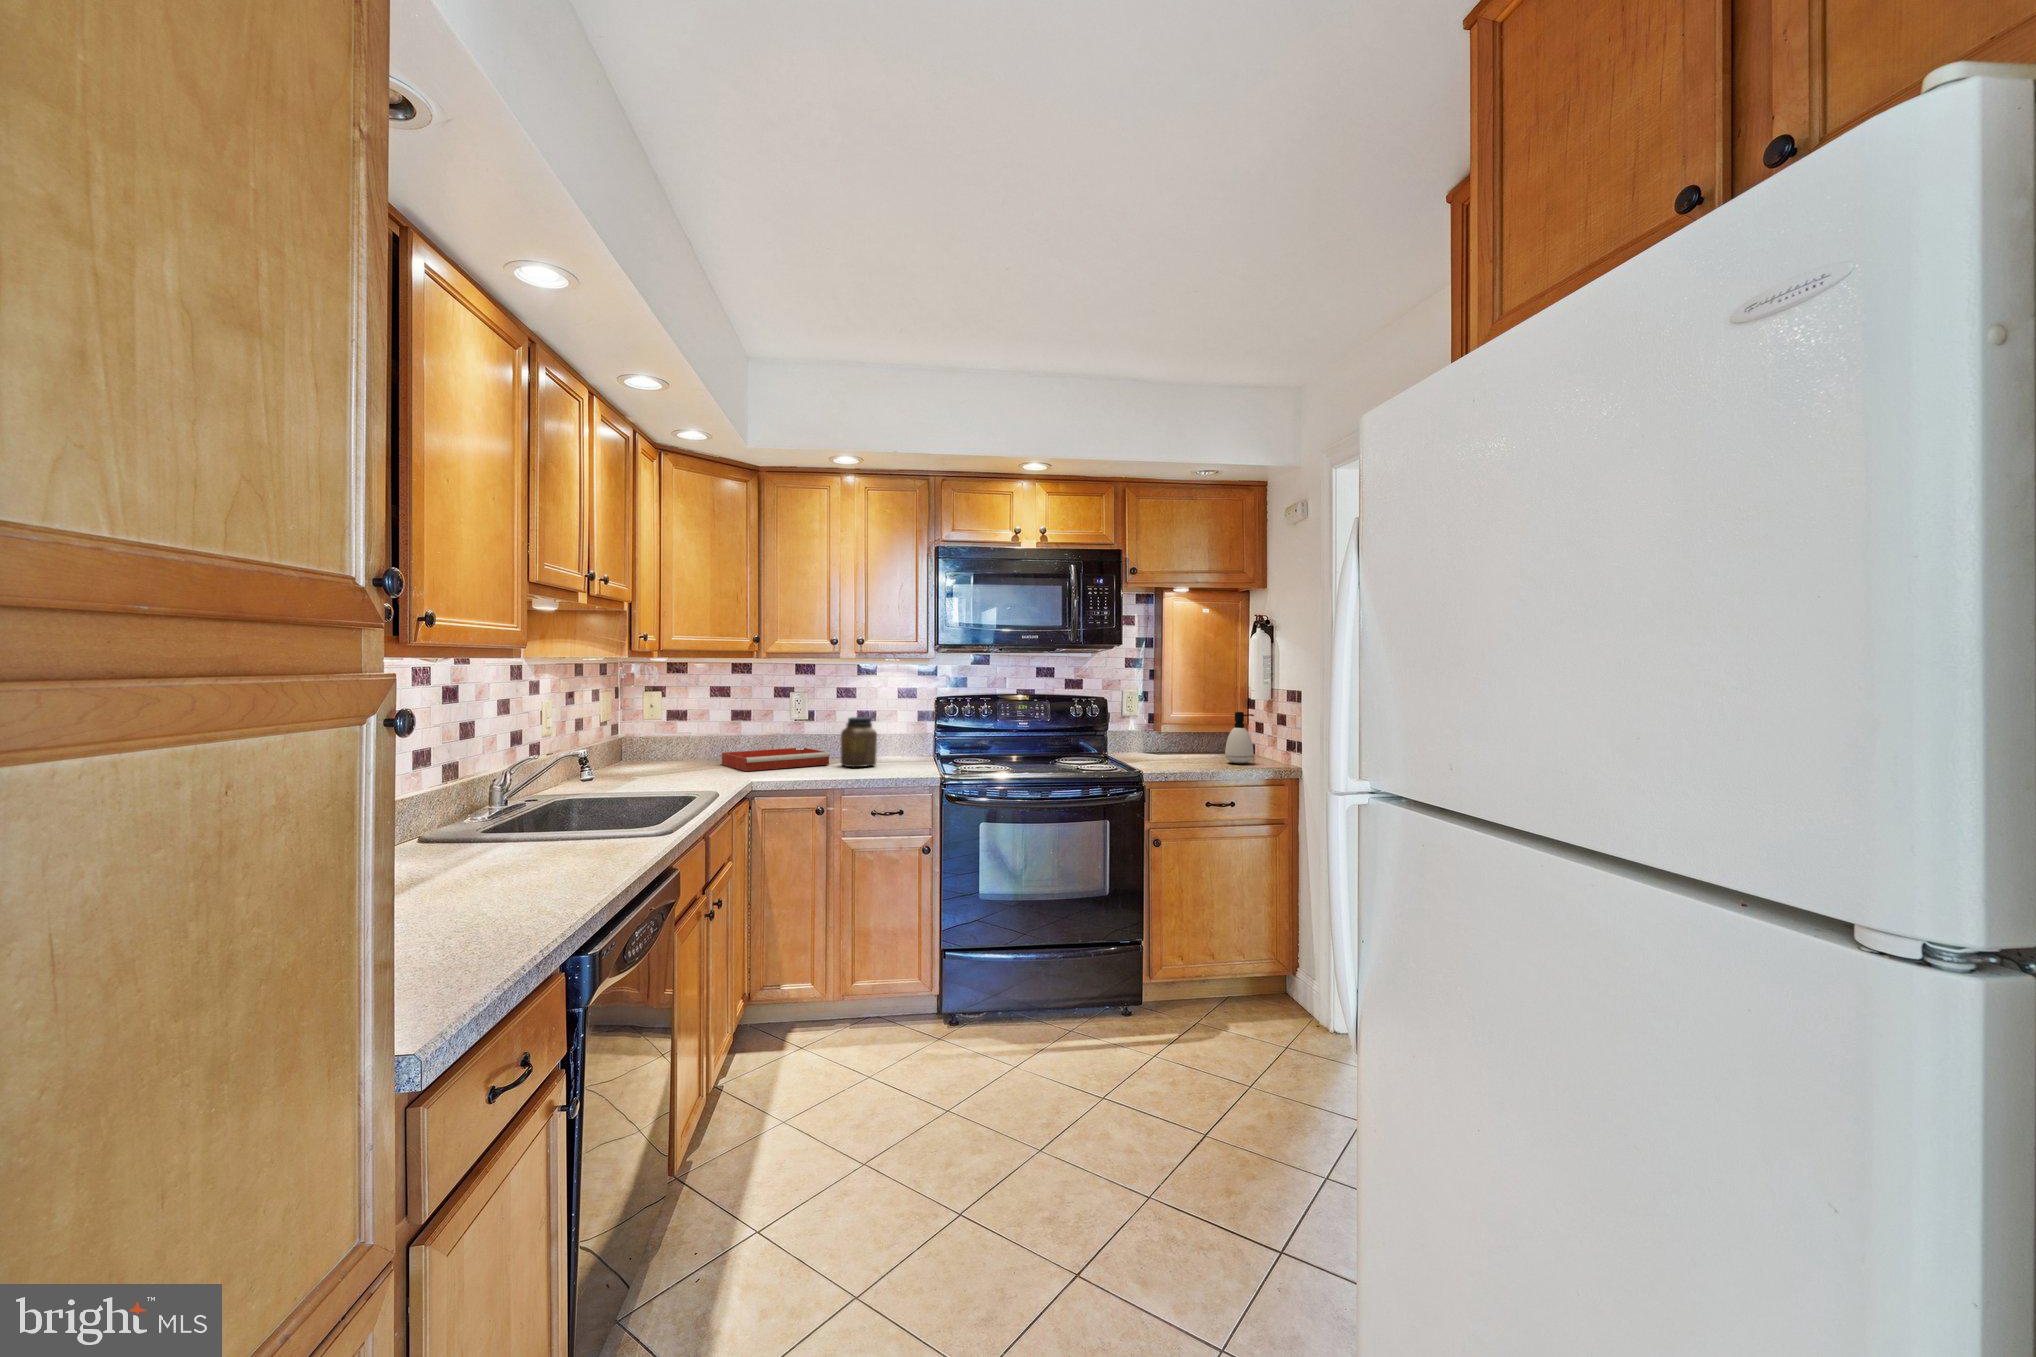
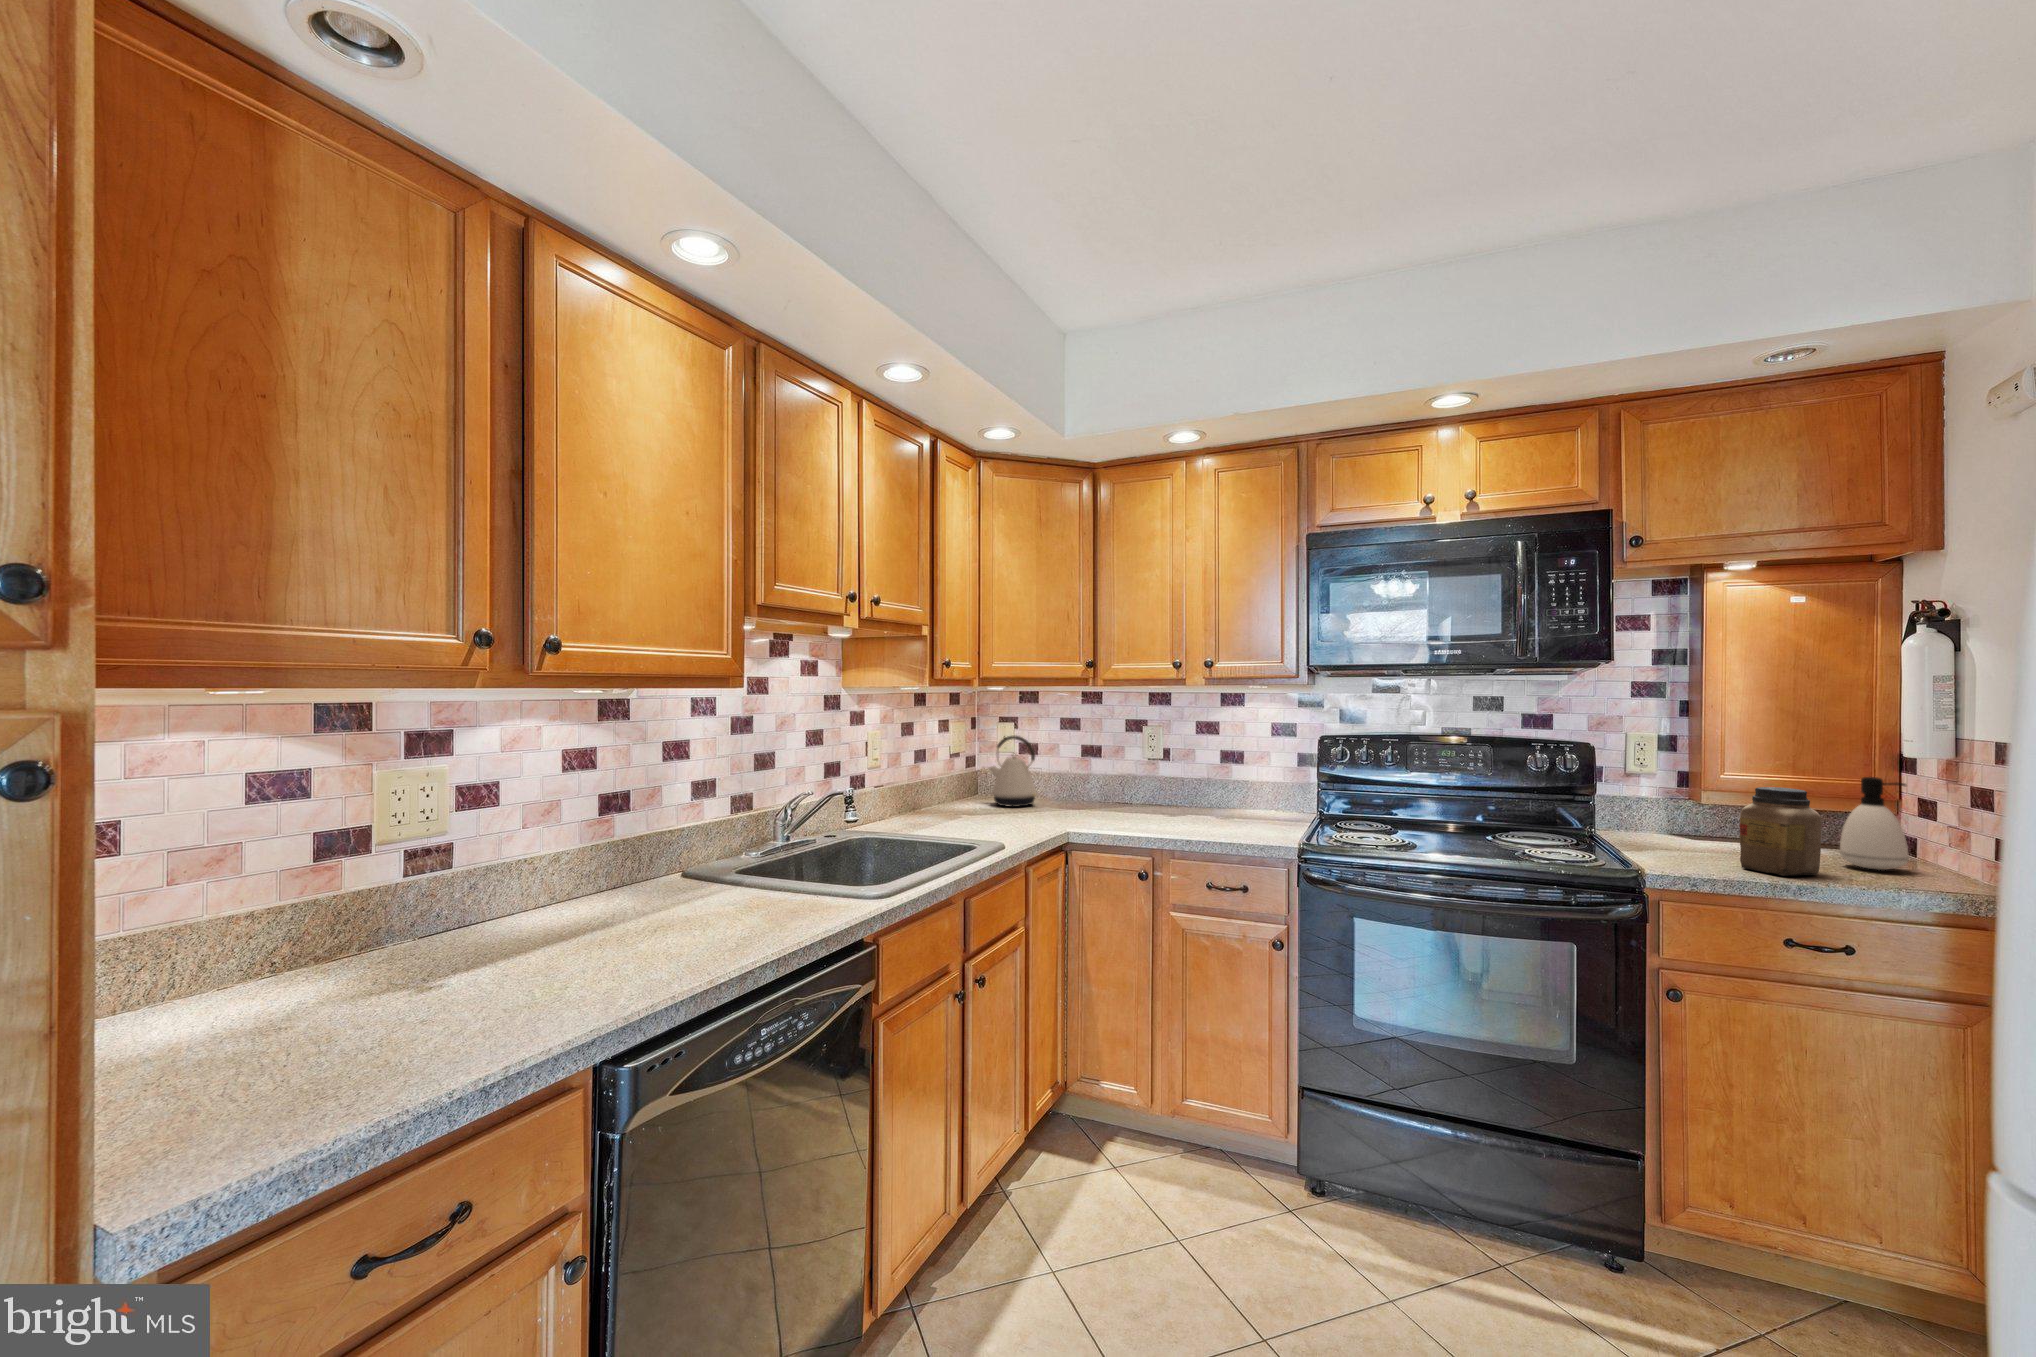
kettle: none [647,703,699,768] -> present [989,736,1038,807]
jar: present [841,717,877,767] -> present [1740,787,1822,875]
tray: present [722,748,830,771] -> none [1064,791,1178,817]

